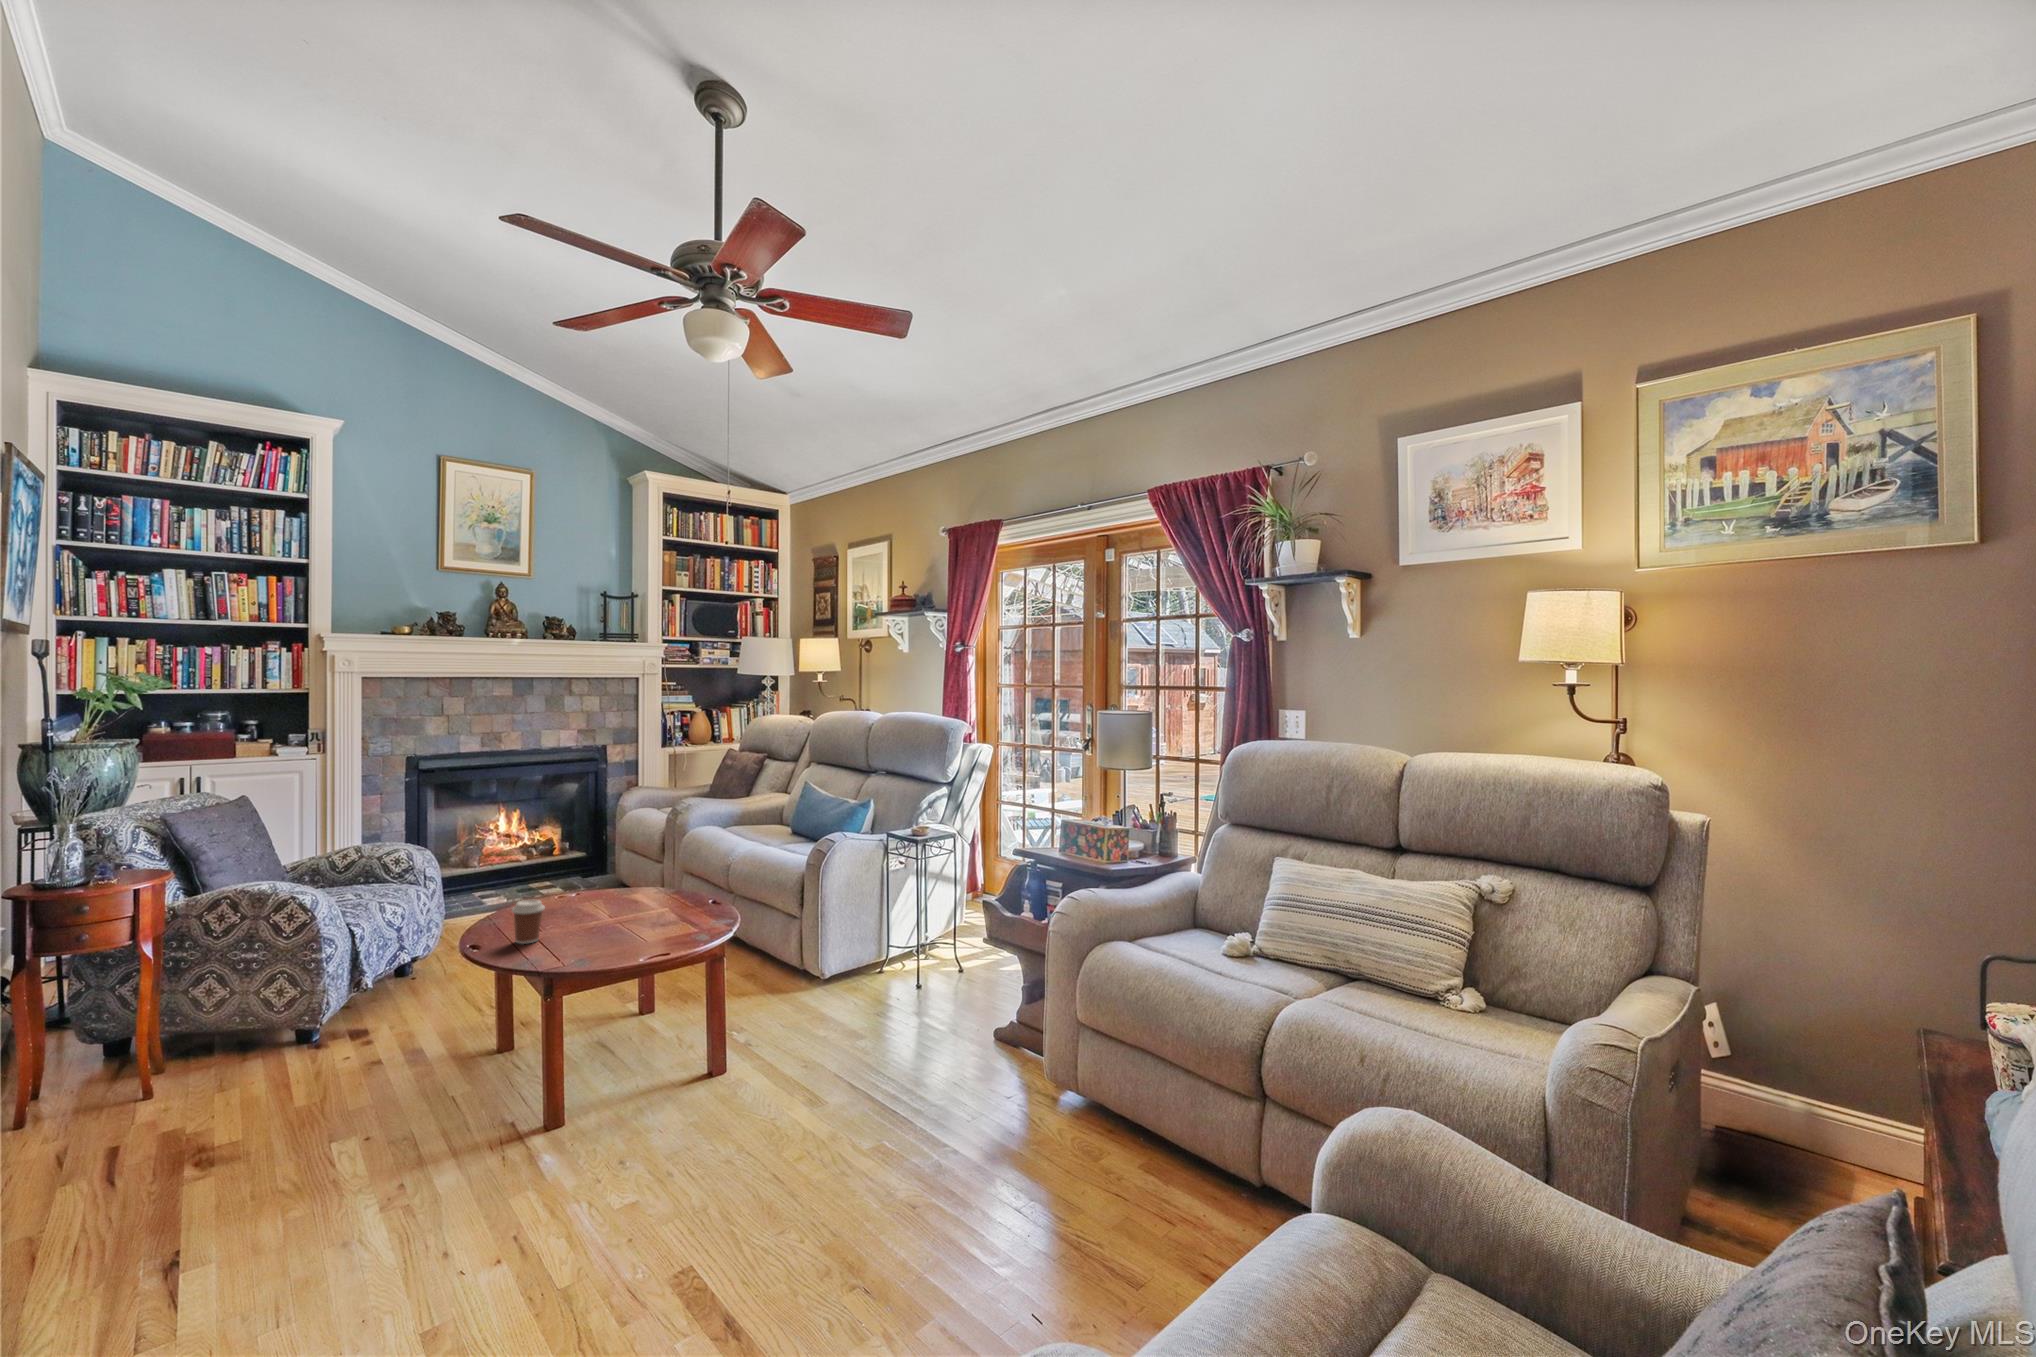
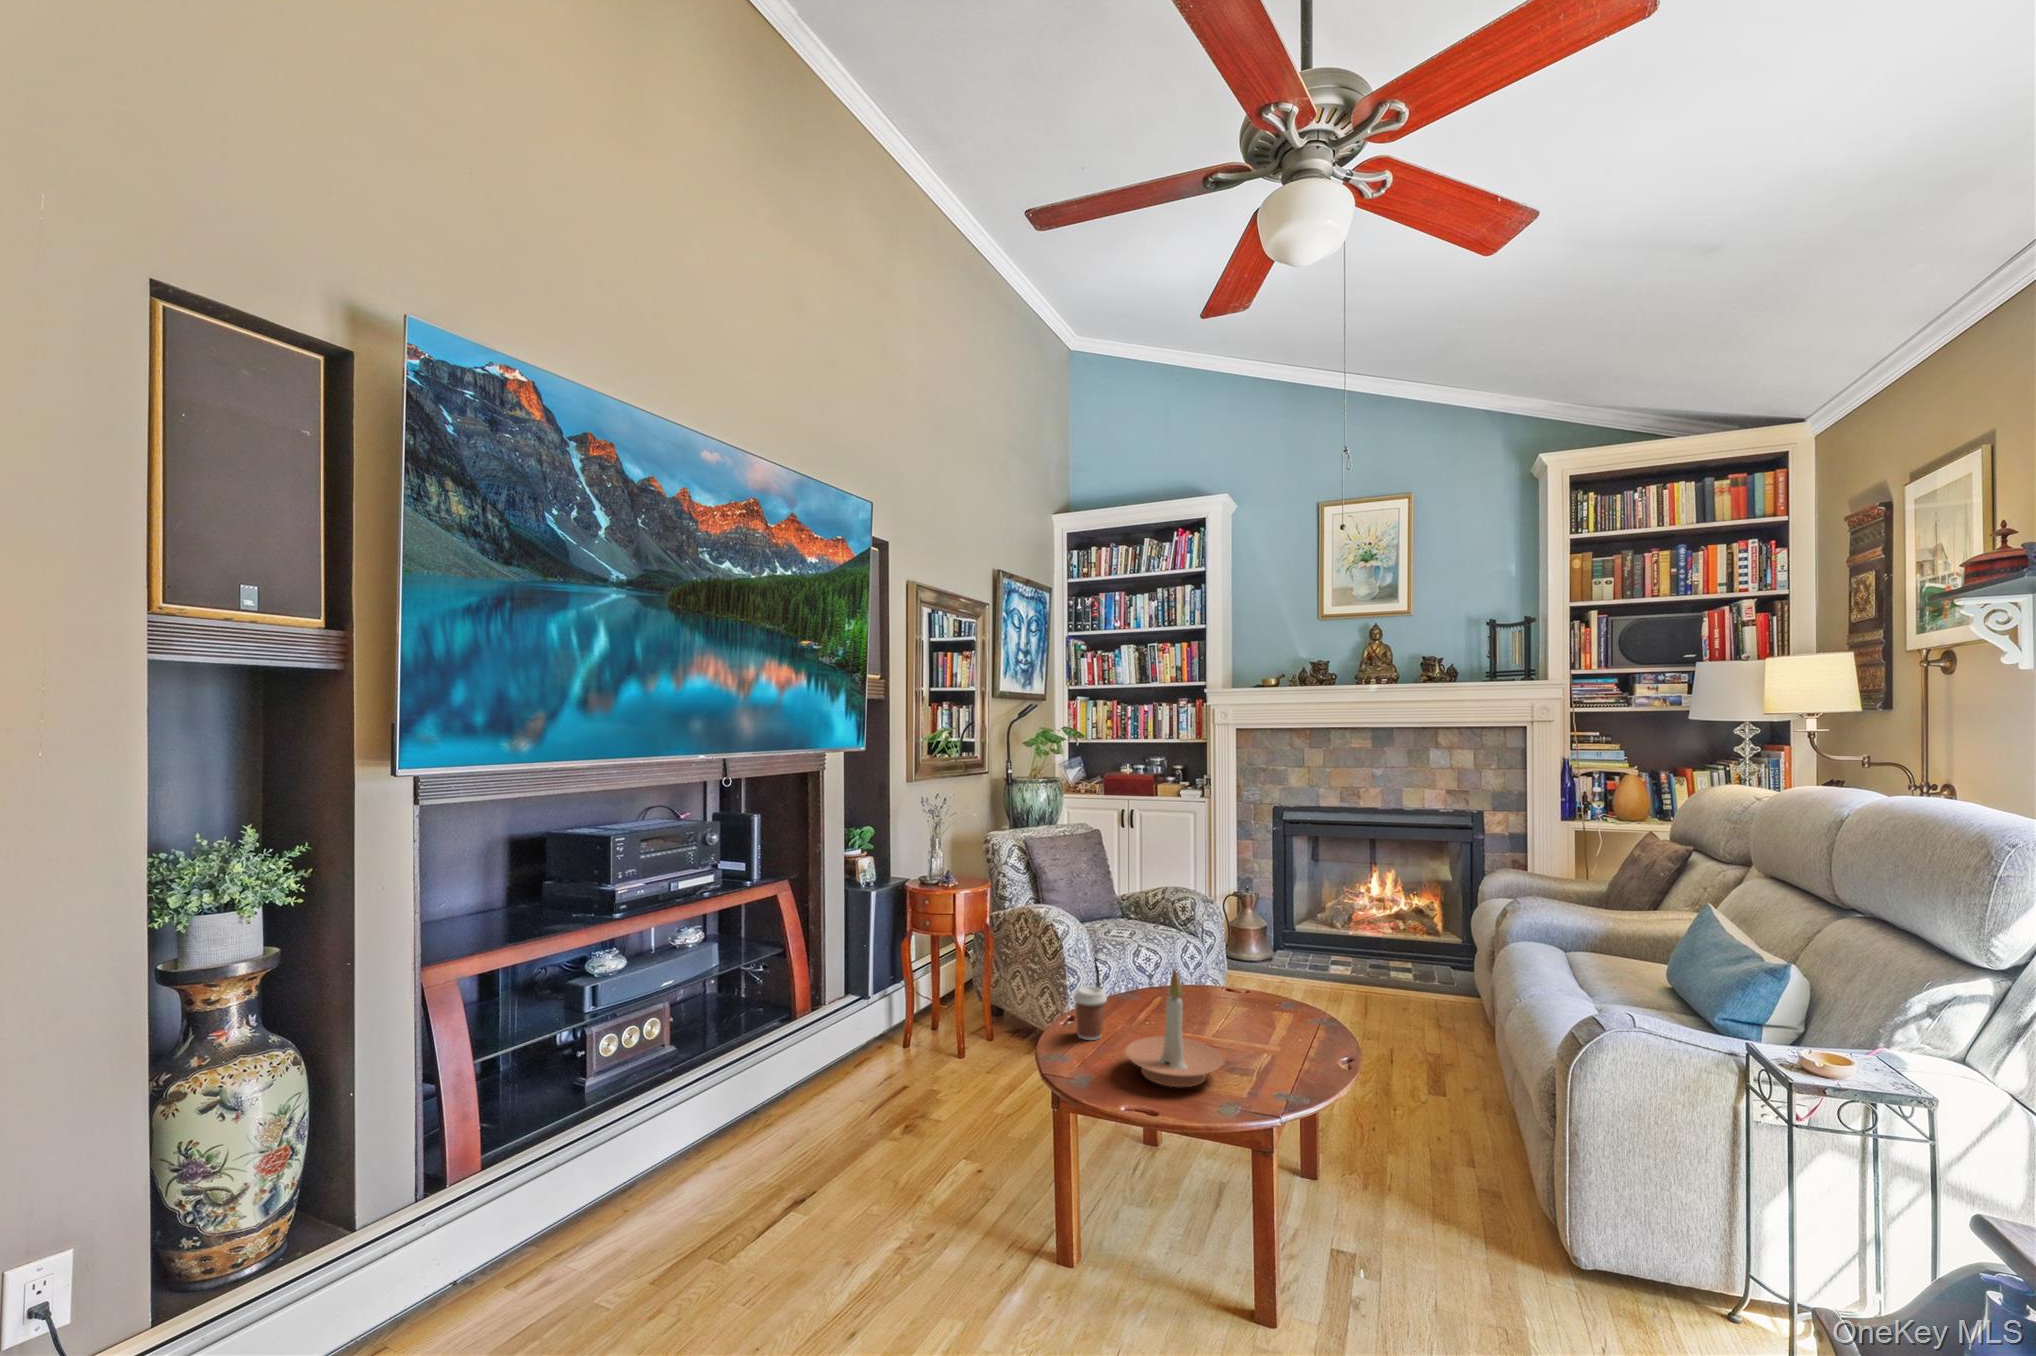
candle holder: none [592,857,670,942] -> present [1125,969,1223,1087]

